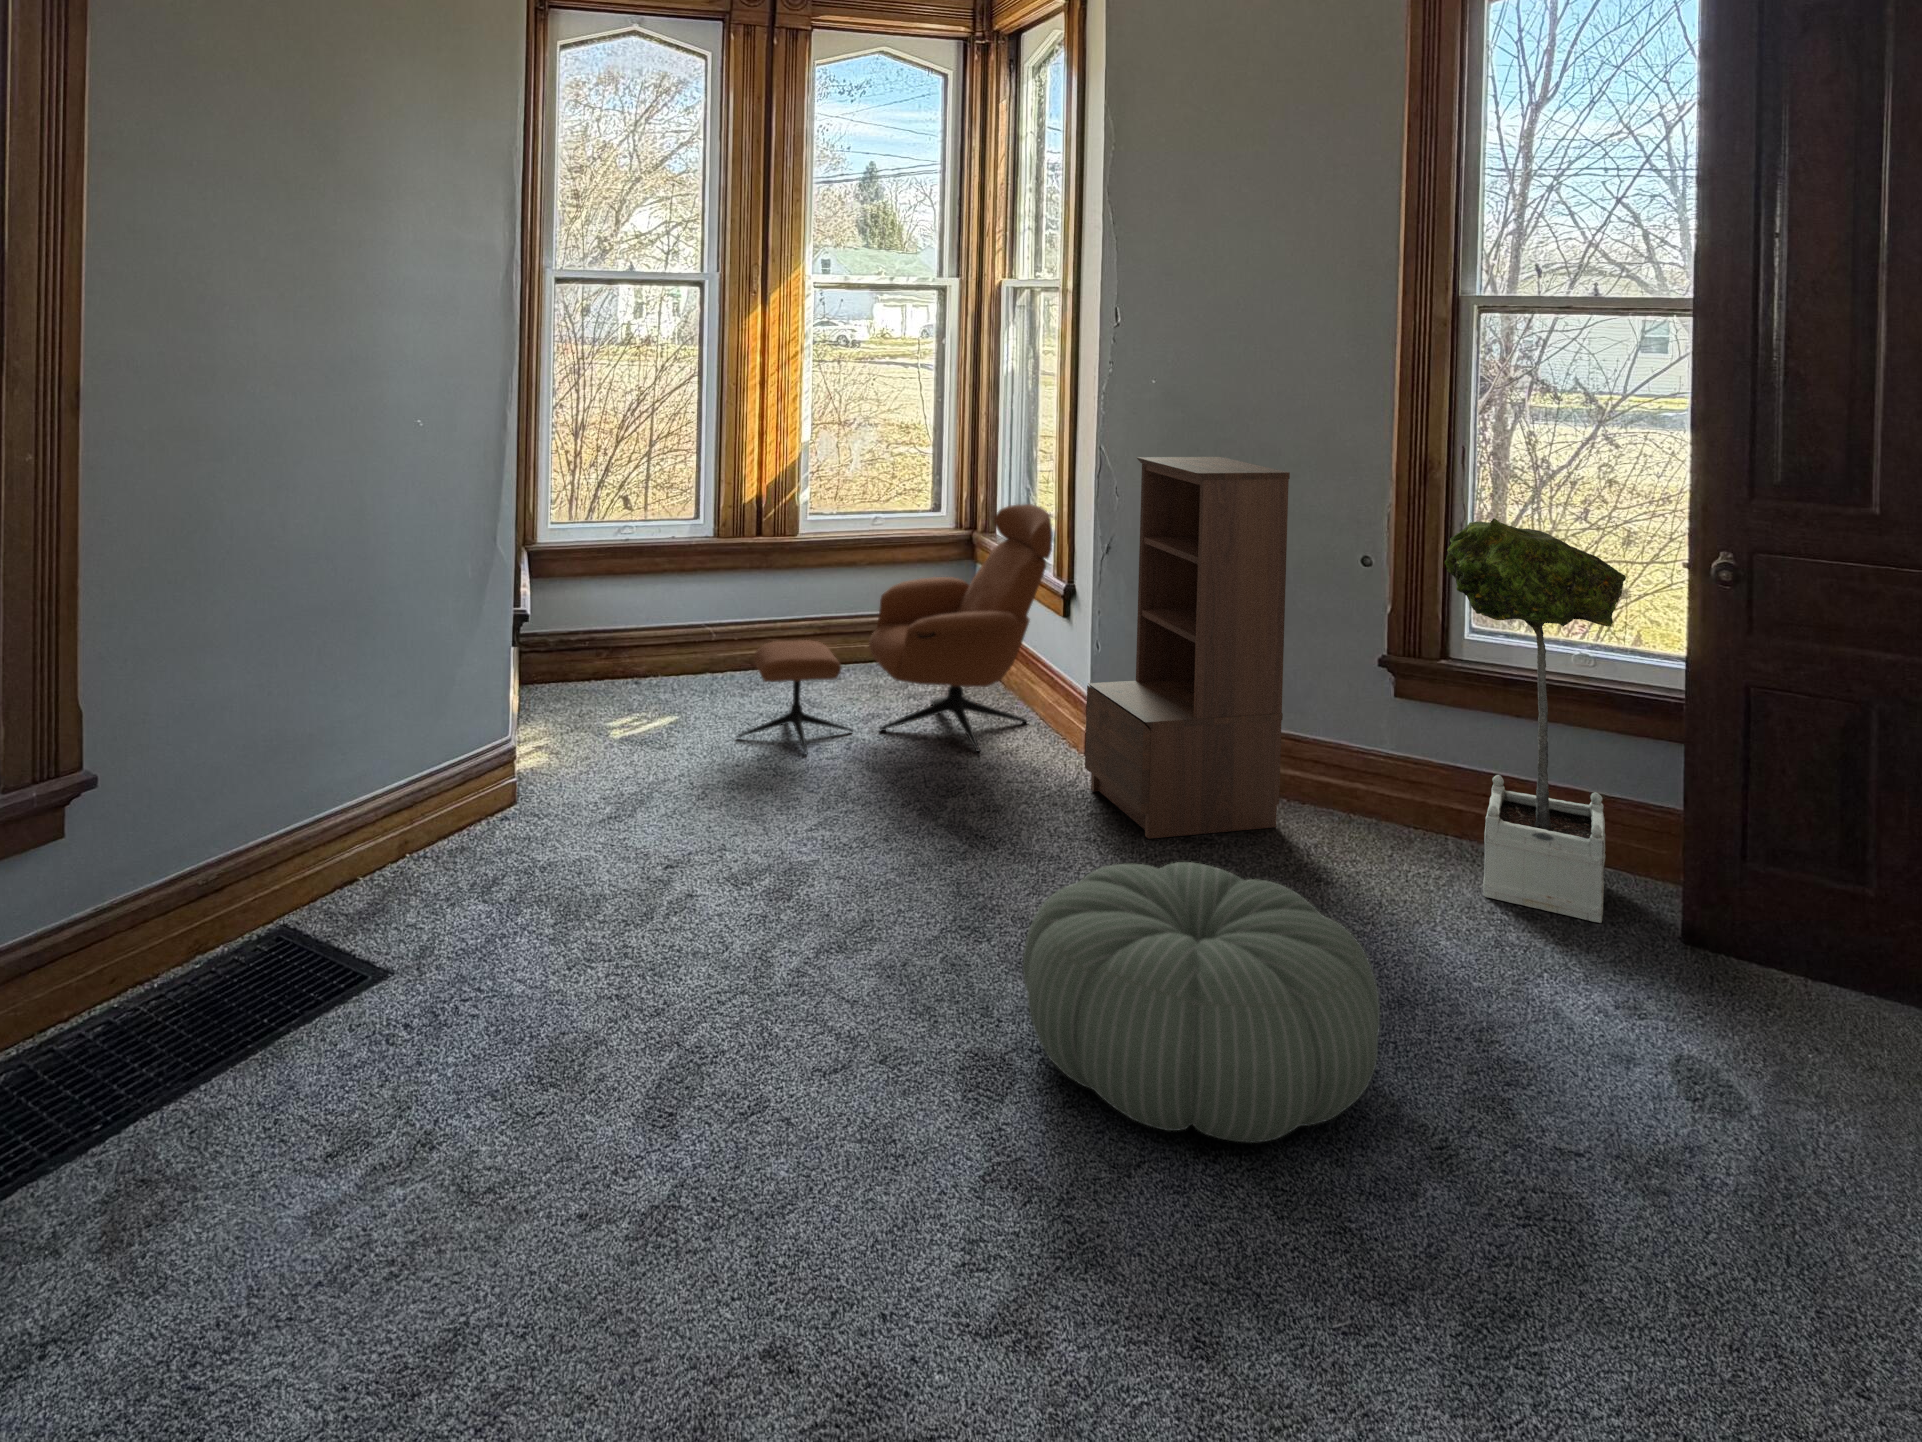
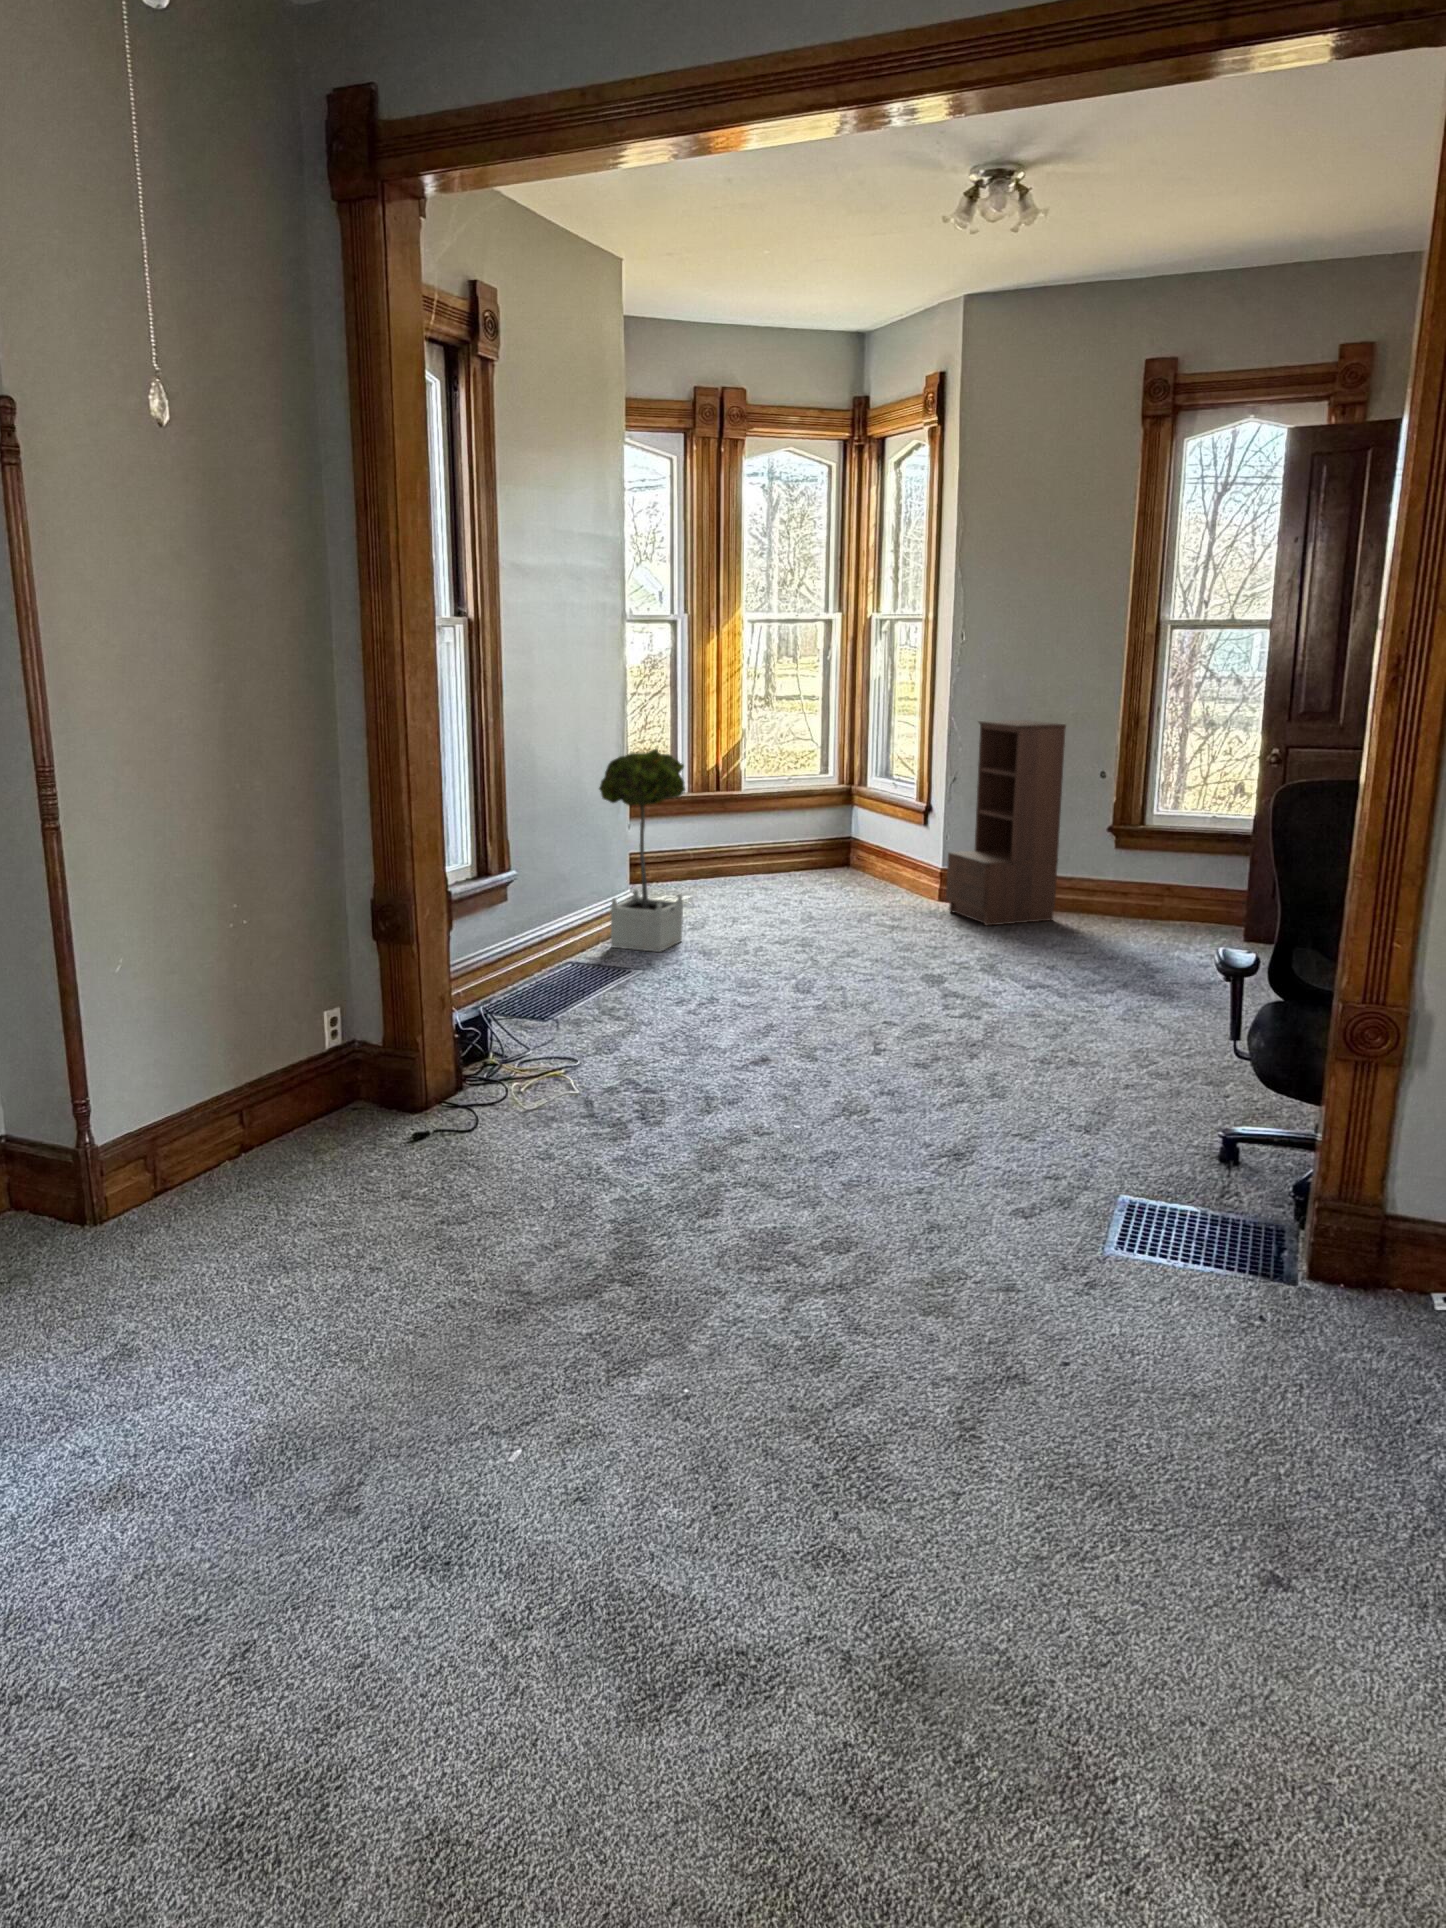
lounge chair: present [737,504,1053,754] -> none [733,758,919,906]
potted tree: present [1445,518,1626,923] -> present [599,749,685,952]
pouf: present [1023,862,1380,1143] -> none [949,903,1108,990]

